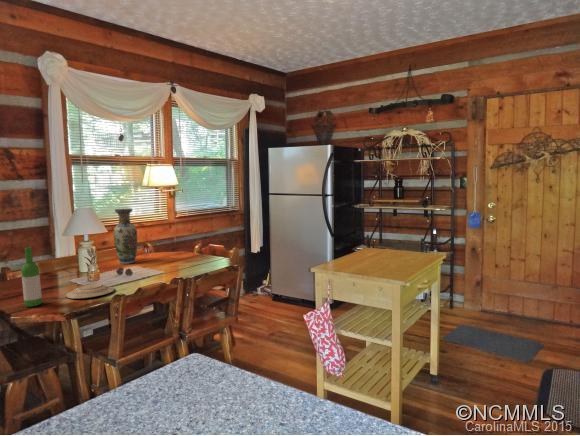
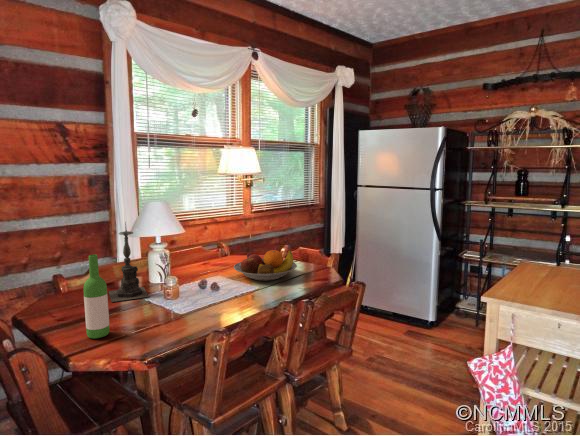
vase: present [114,208,137,264] -> none [188,201,216,271]
candle holder: none [46,225,78,286] -> present [109,223,149,302]
fruit bowl: none [149,245,200,268] -> present [234,250,297,281]
plate: present [65,283,114,299] -> none [138,303,201,327]

